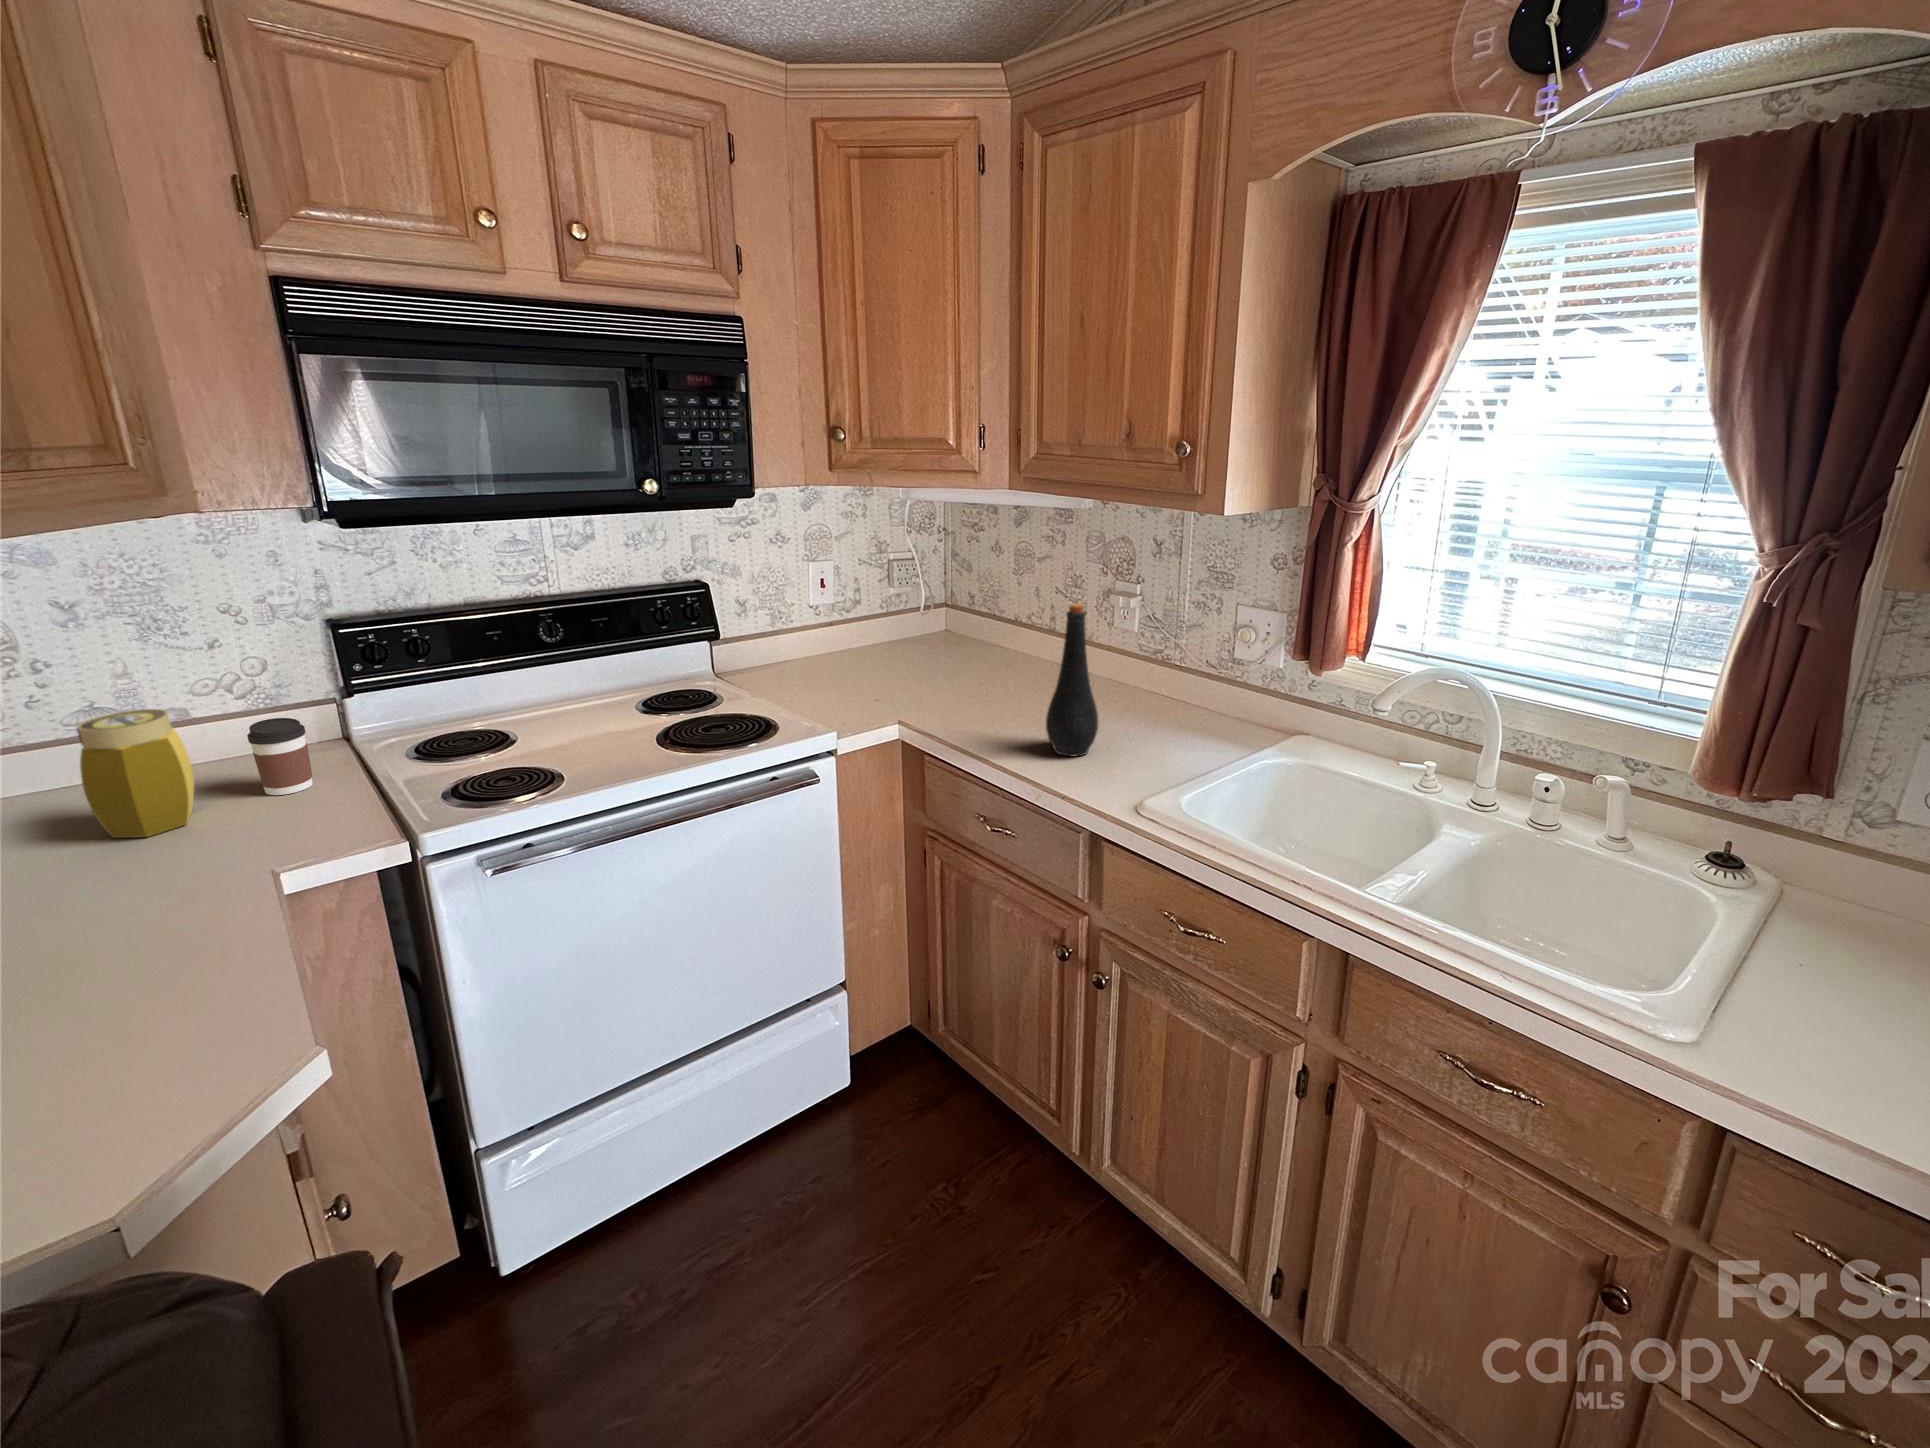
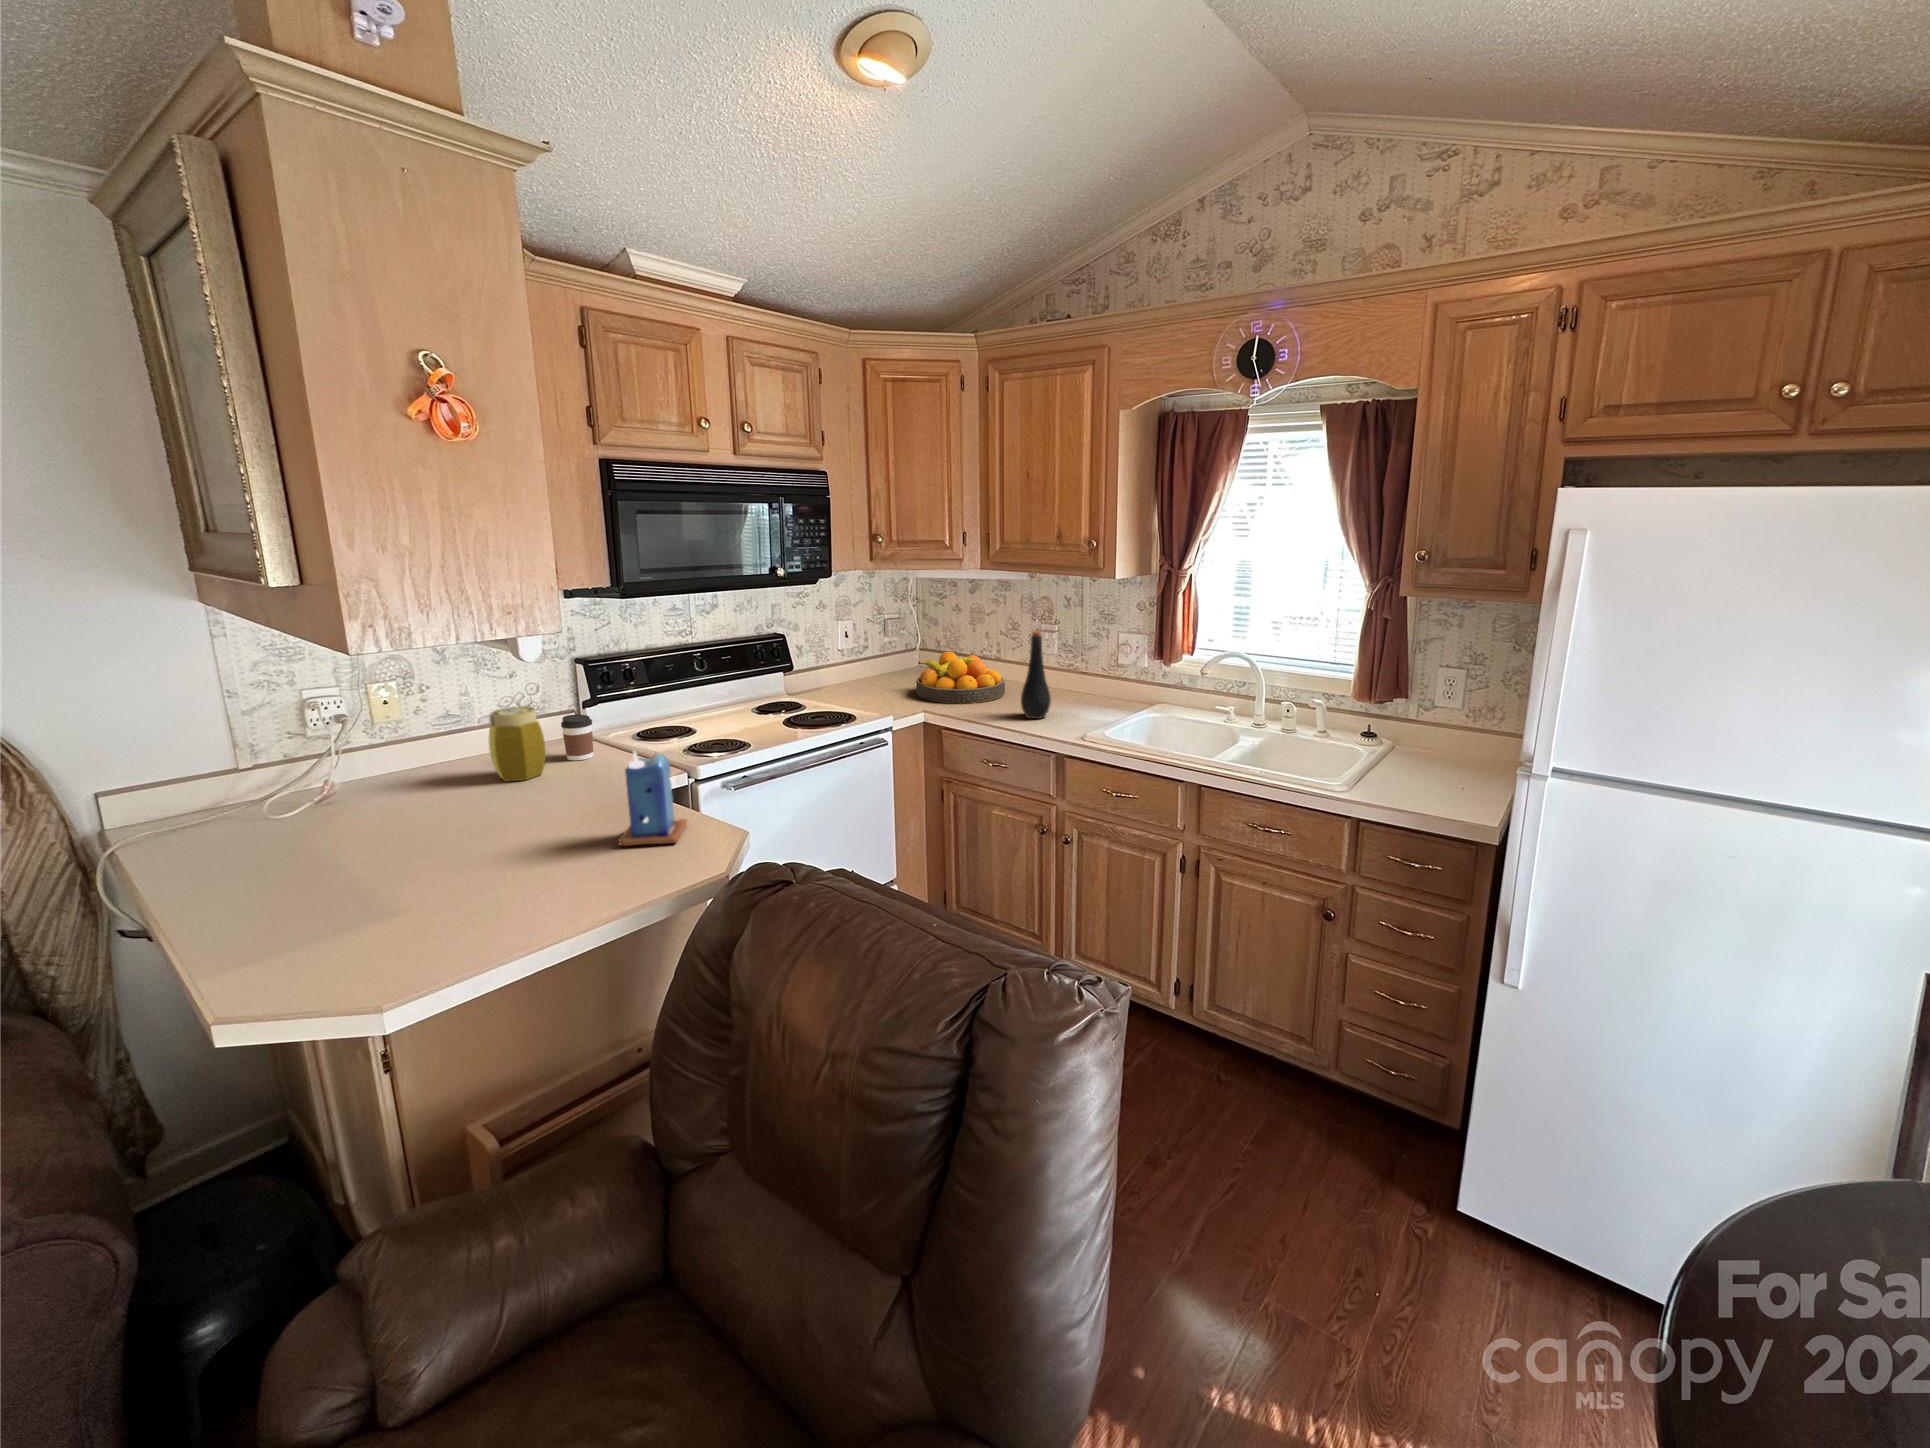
fruit bowl: none [904,620,1046,712] -> present [916,652,1005,704]
candle: none [45,872,247,1066] -> present [619,751,687,846]

